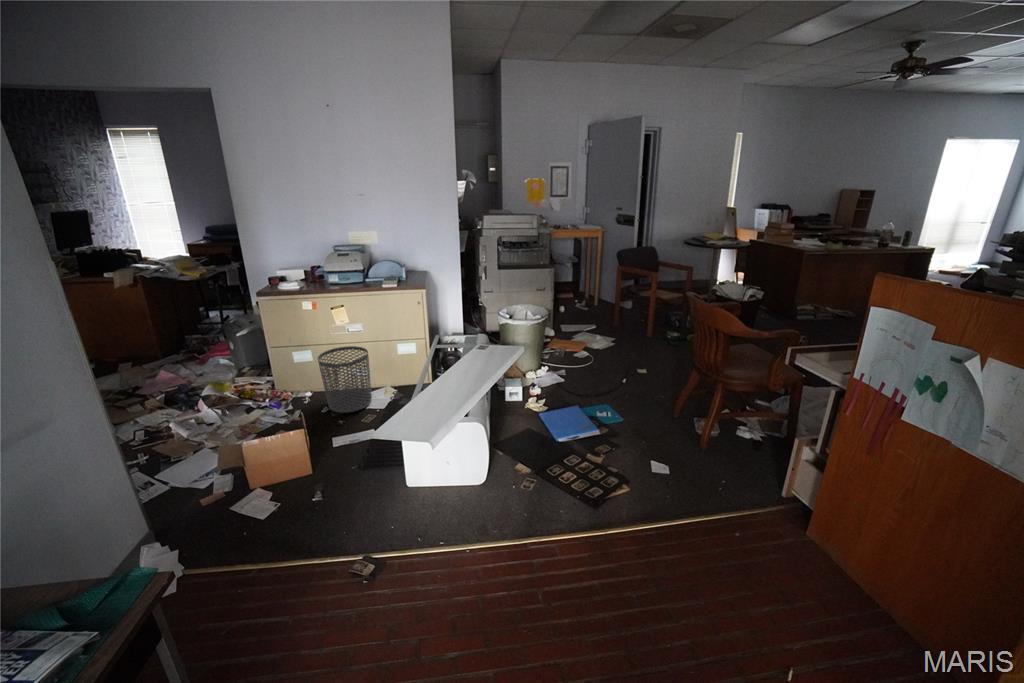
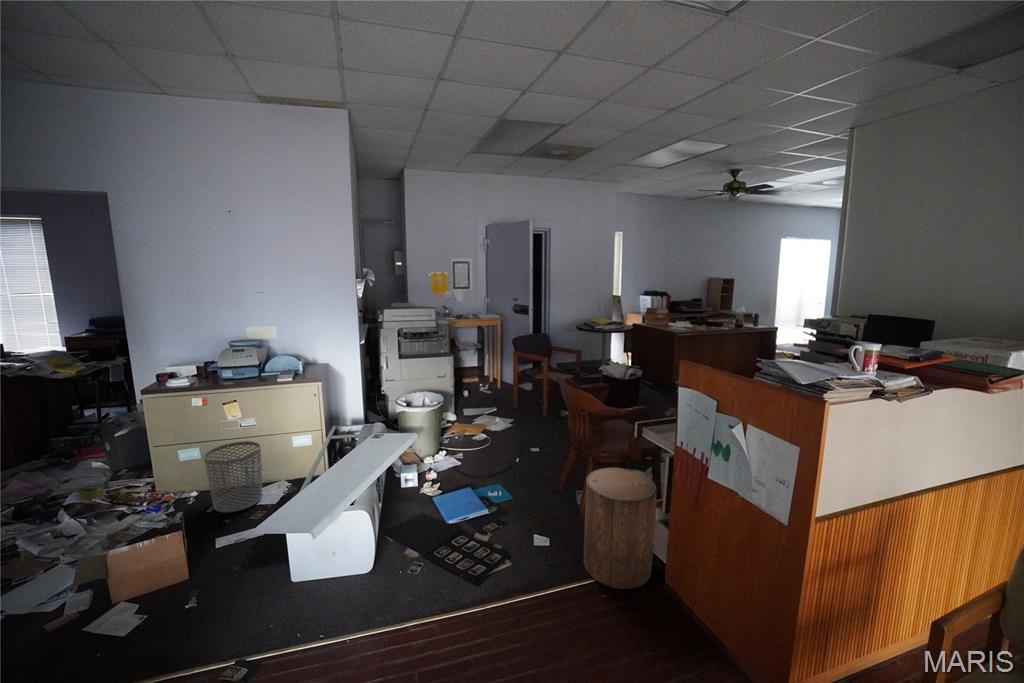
stool: none [715,398,827,534] -> present [584,468,657,589]

